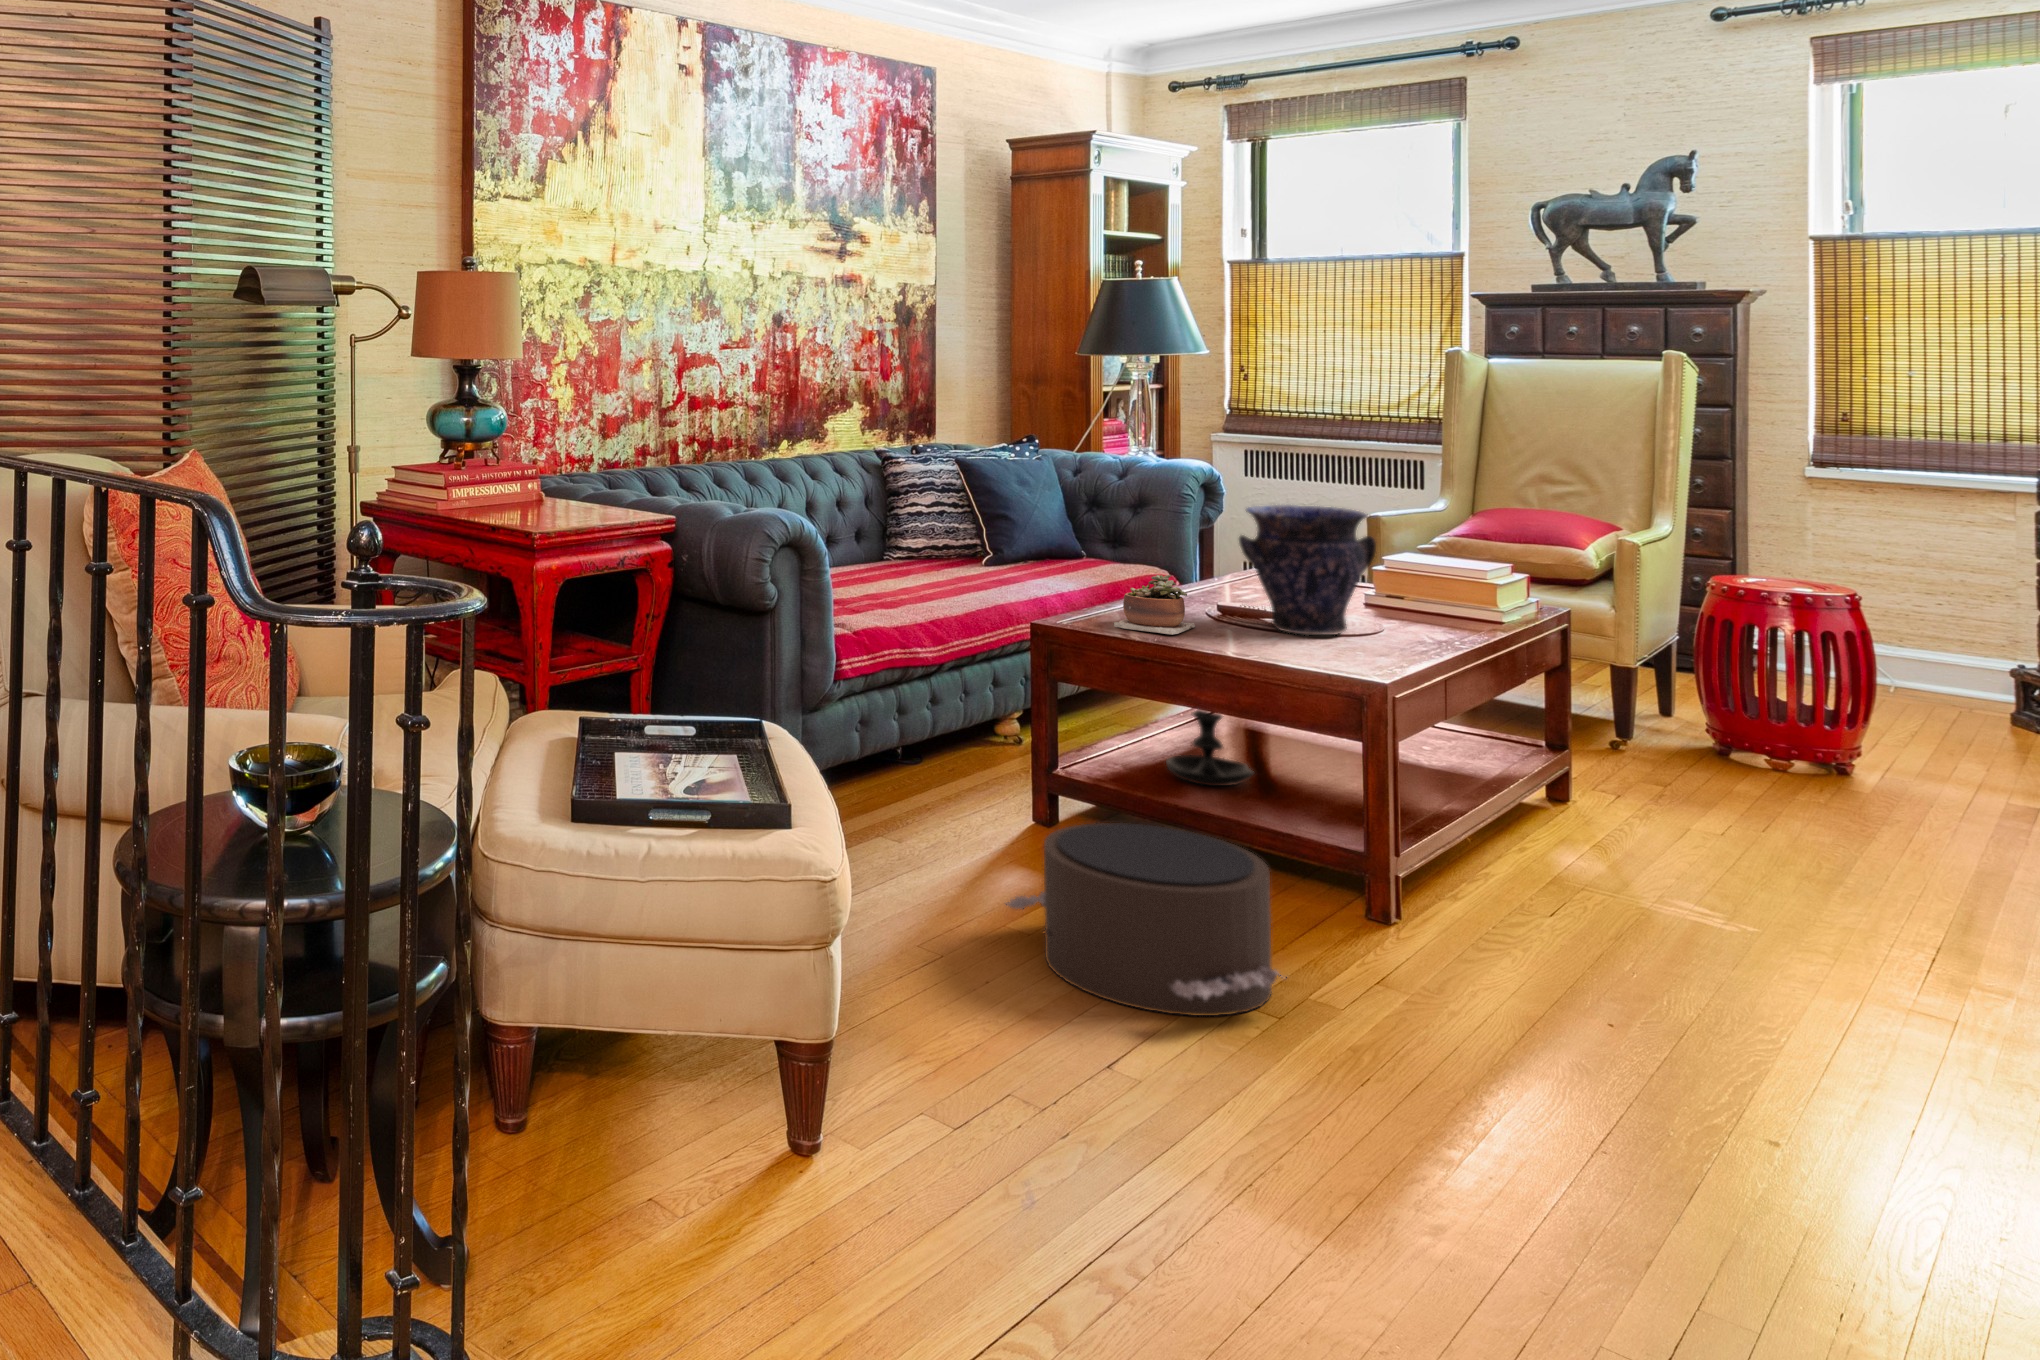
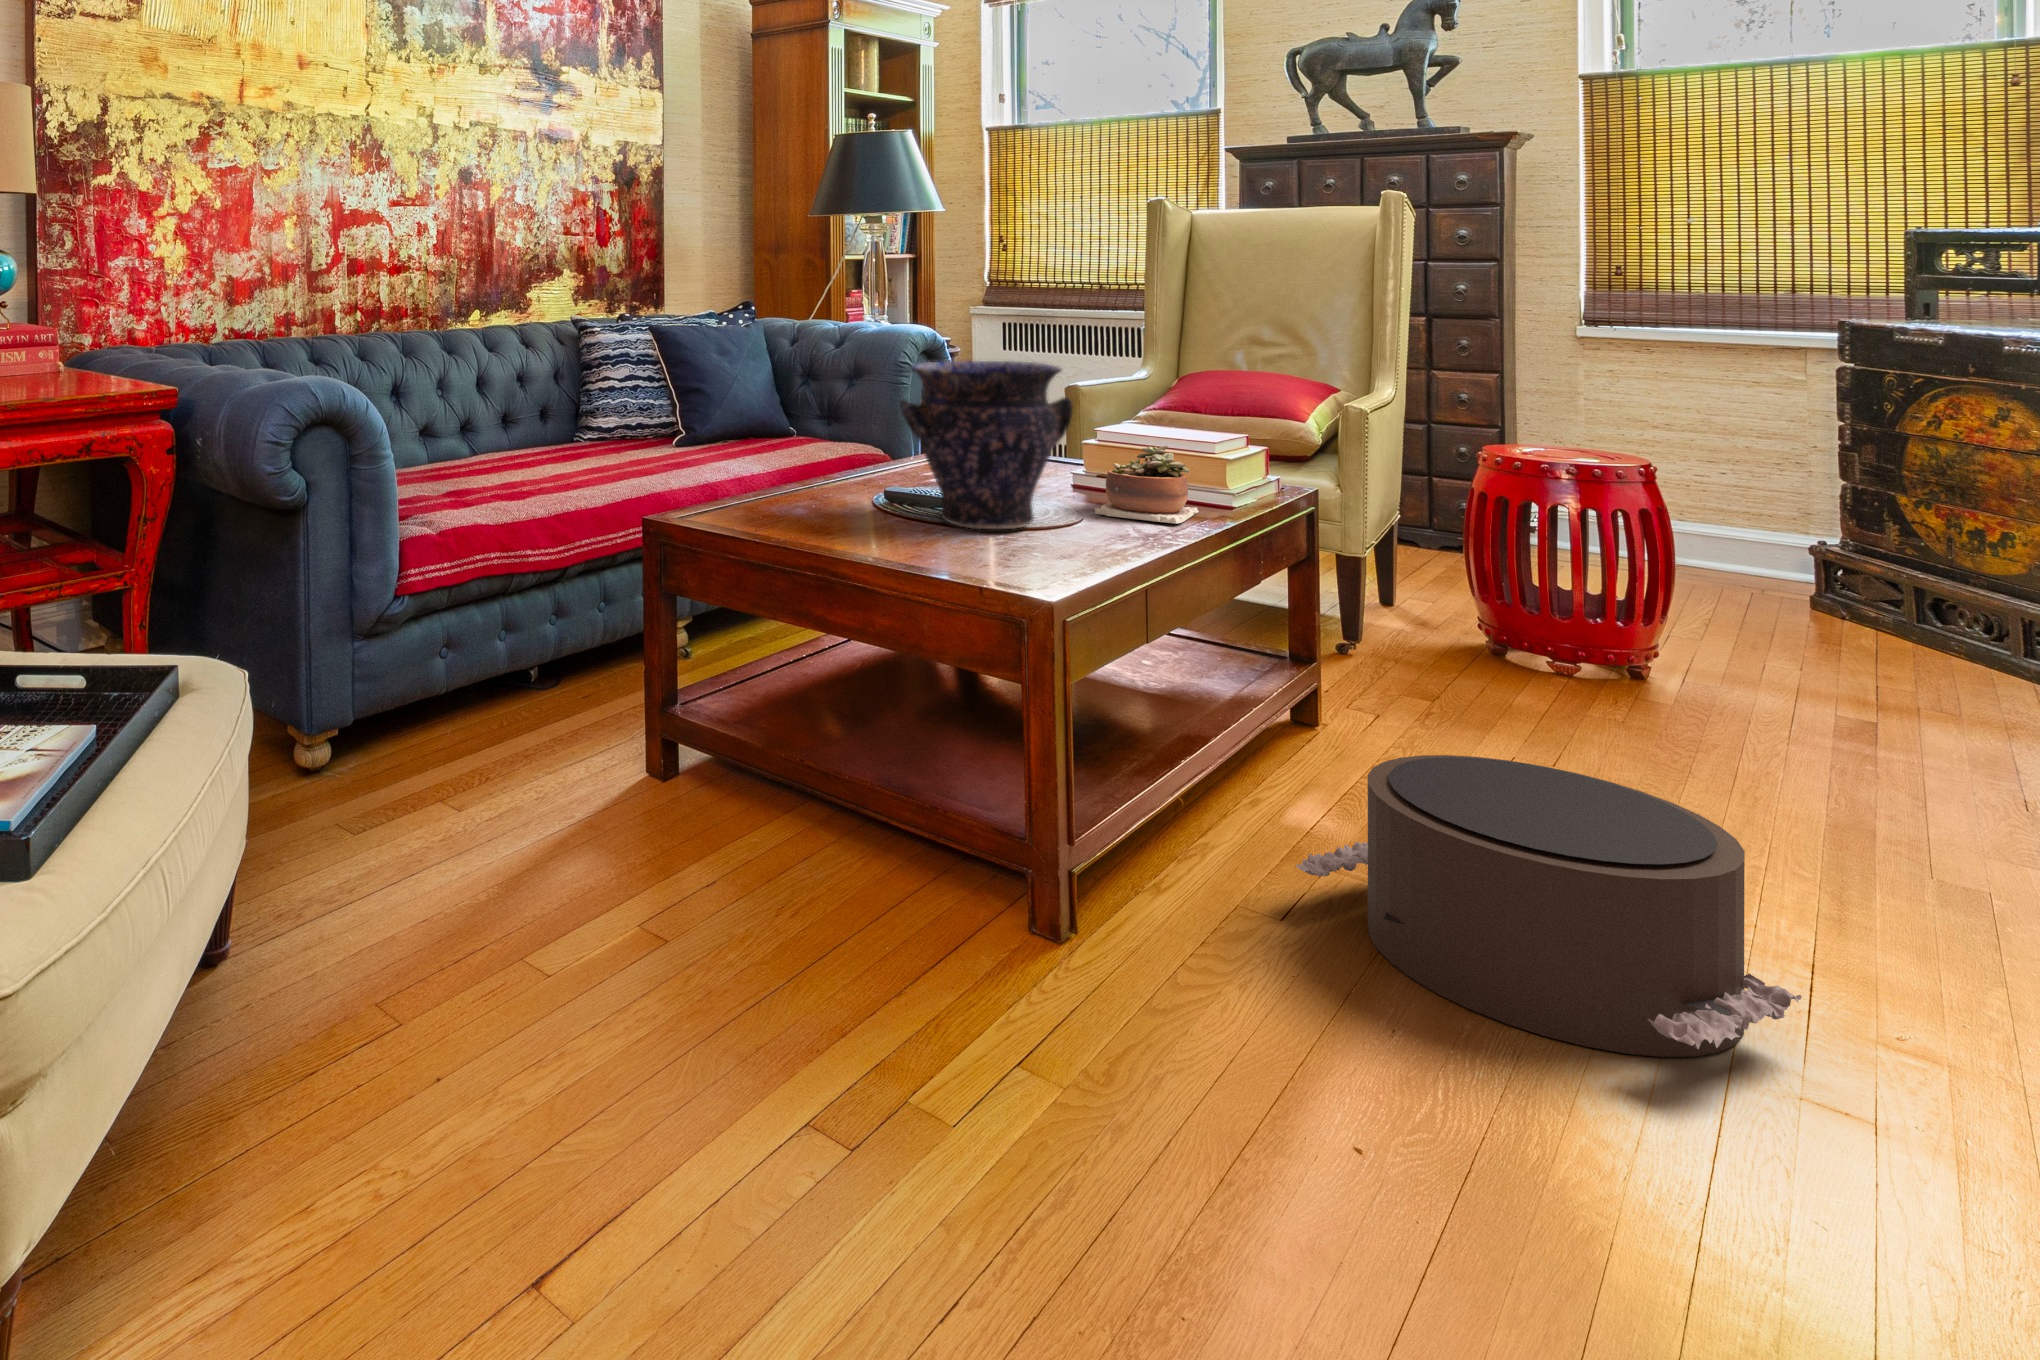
succulent plant: present [1114,574,1195,635] -> present [1095,445,1199,524]
candle holder: present [1166,708,1254,786] -> none [816,565,923,721]
pouf: present [1006,823,1282,1016] -> present [1296,755,1802,1057]

